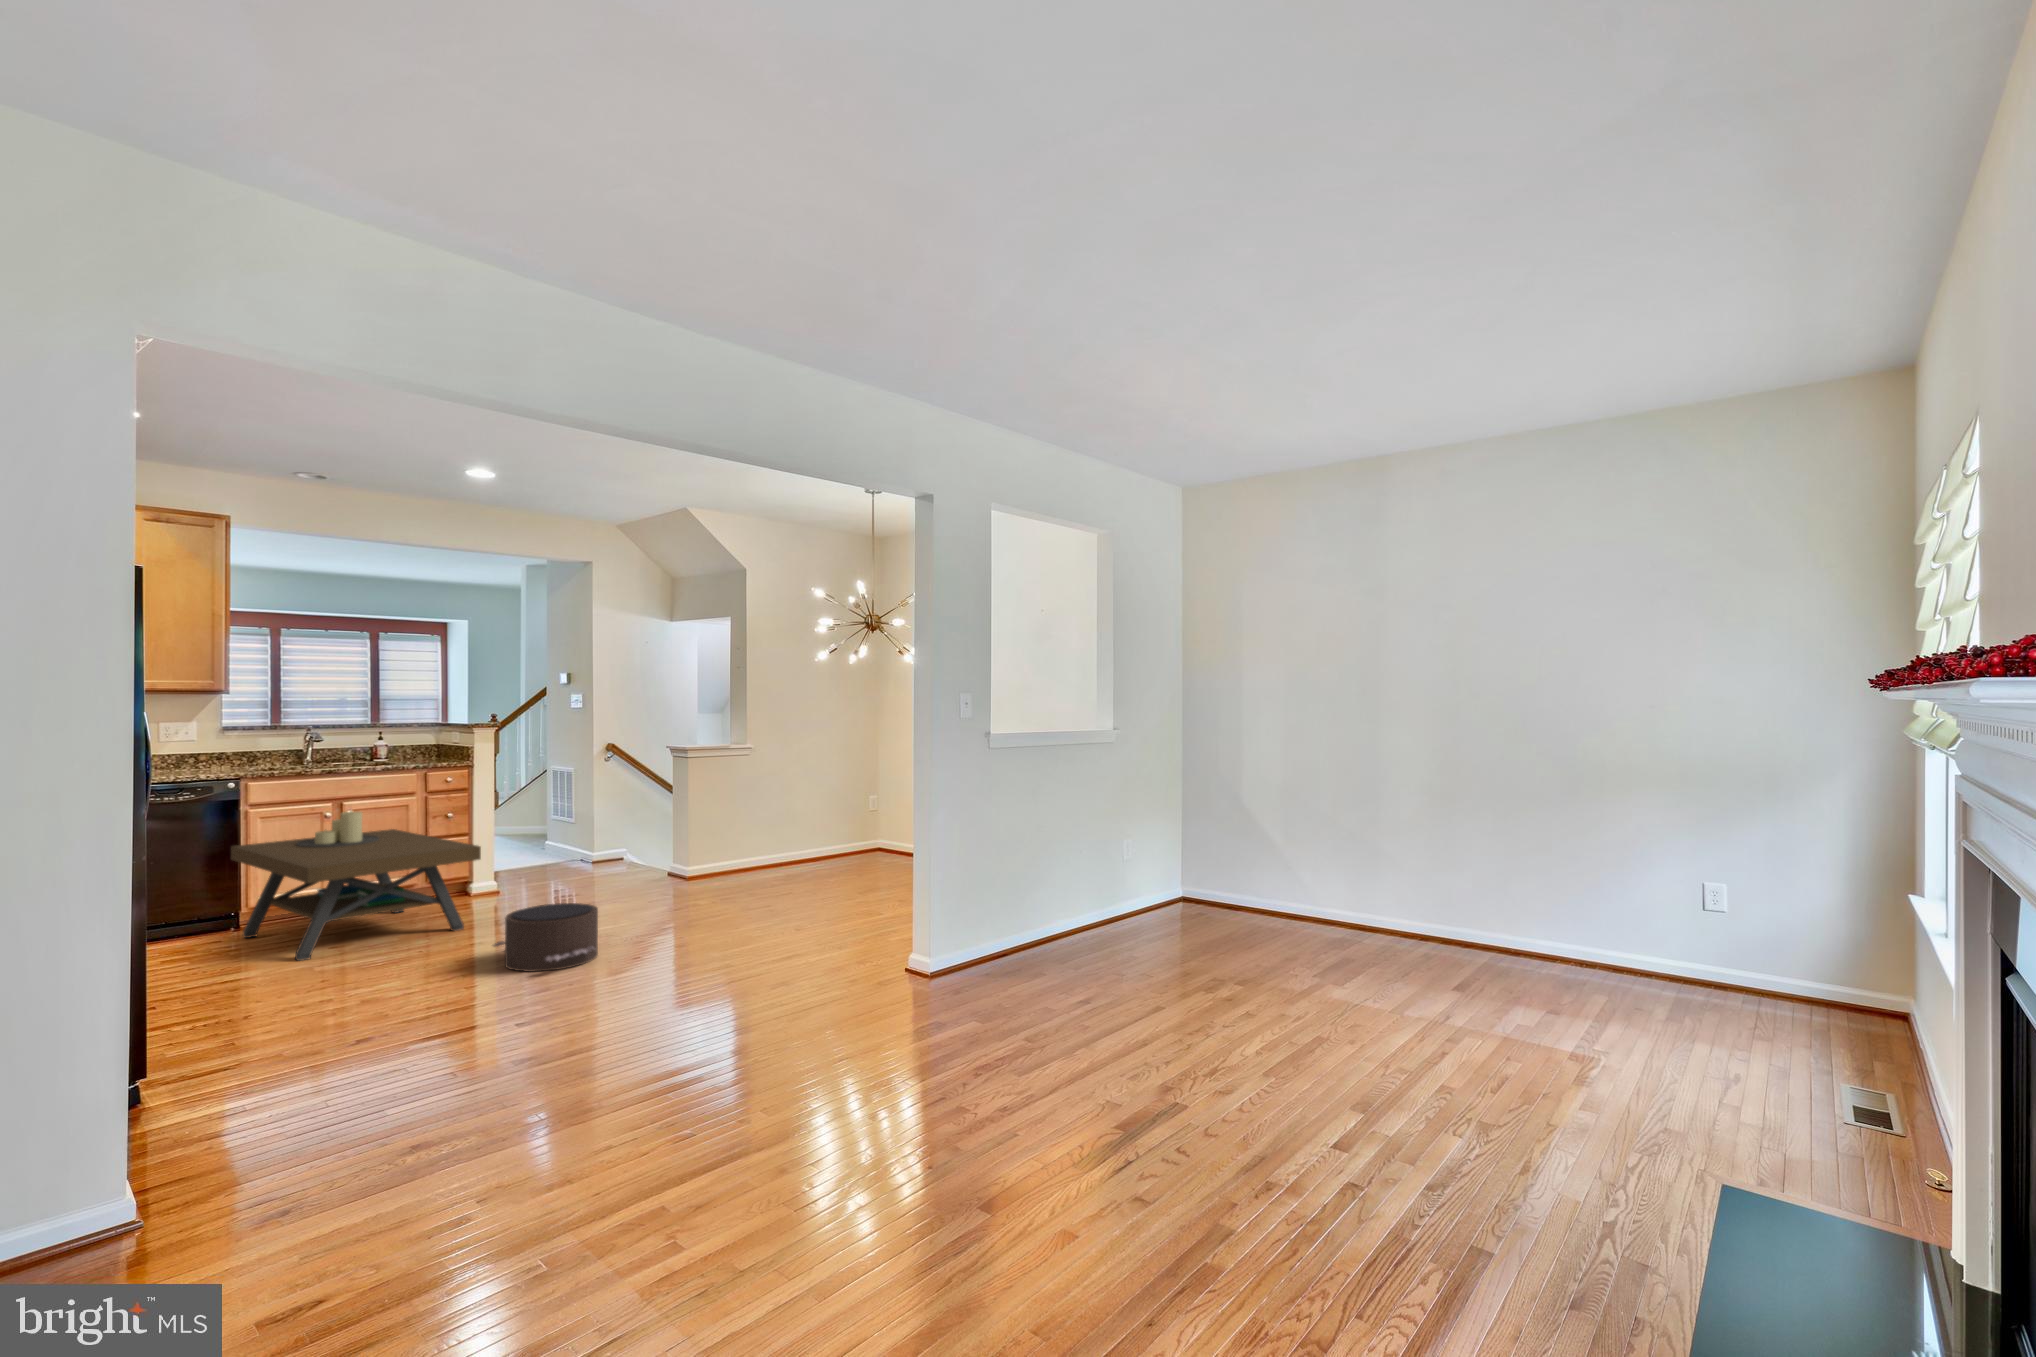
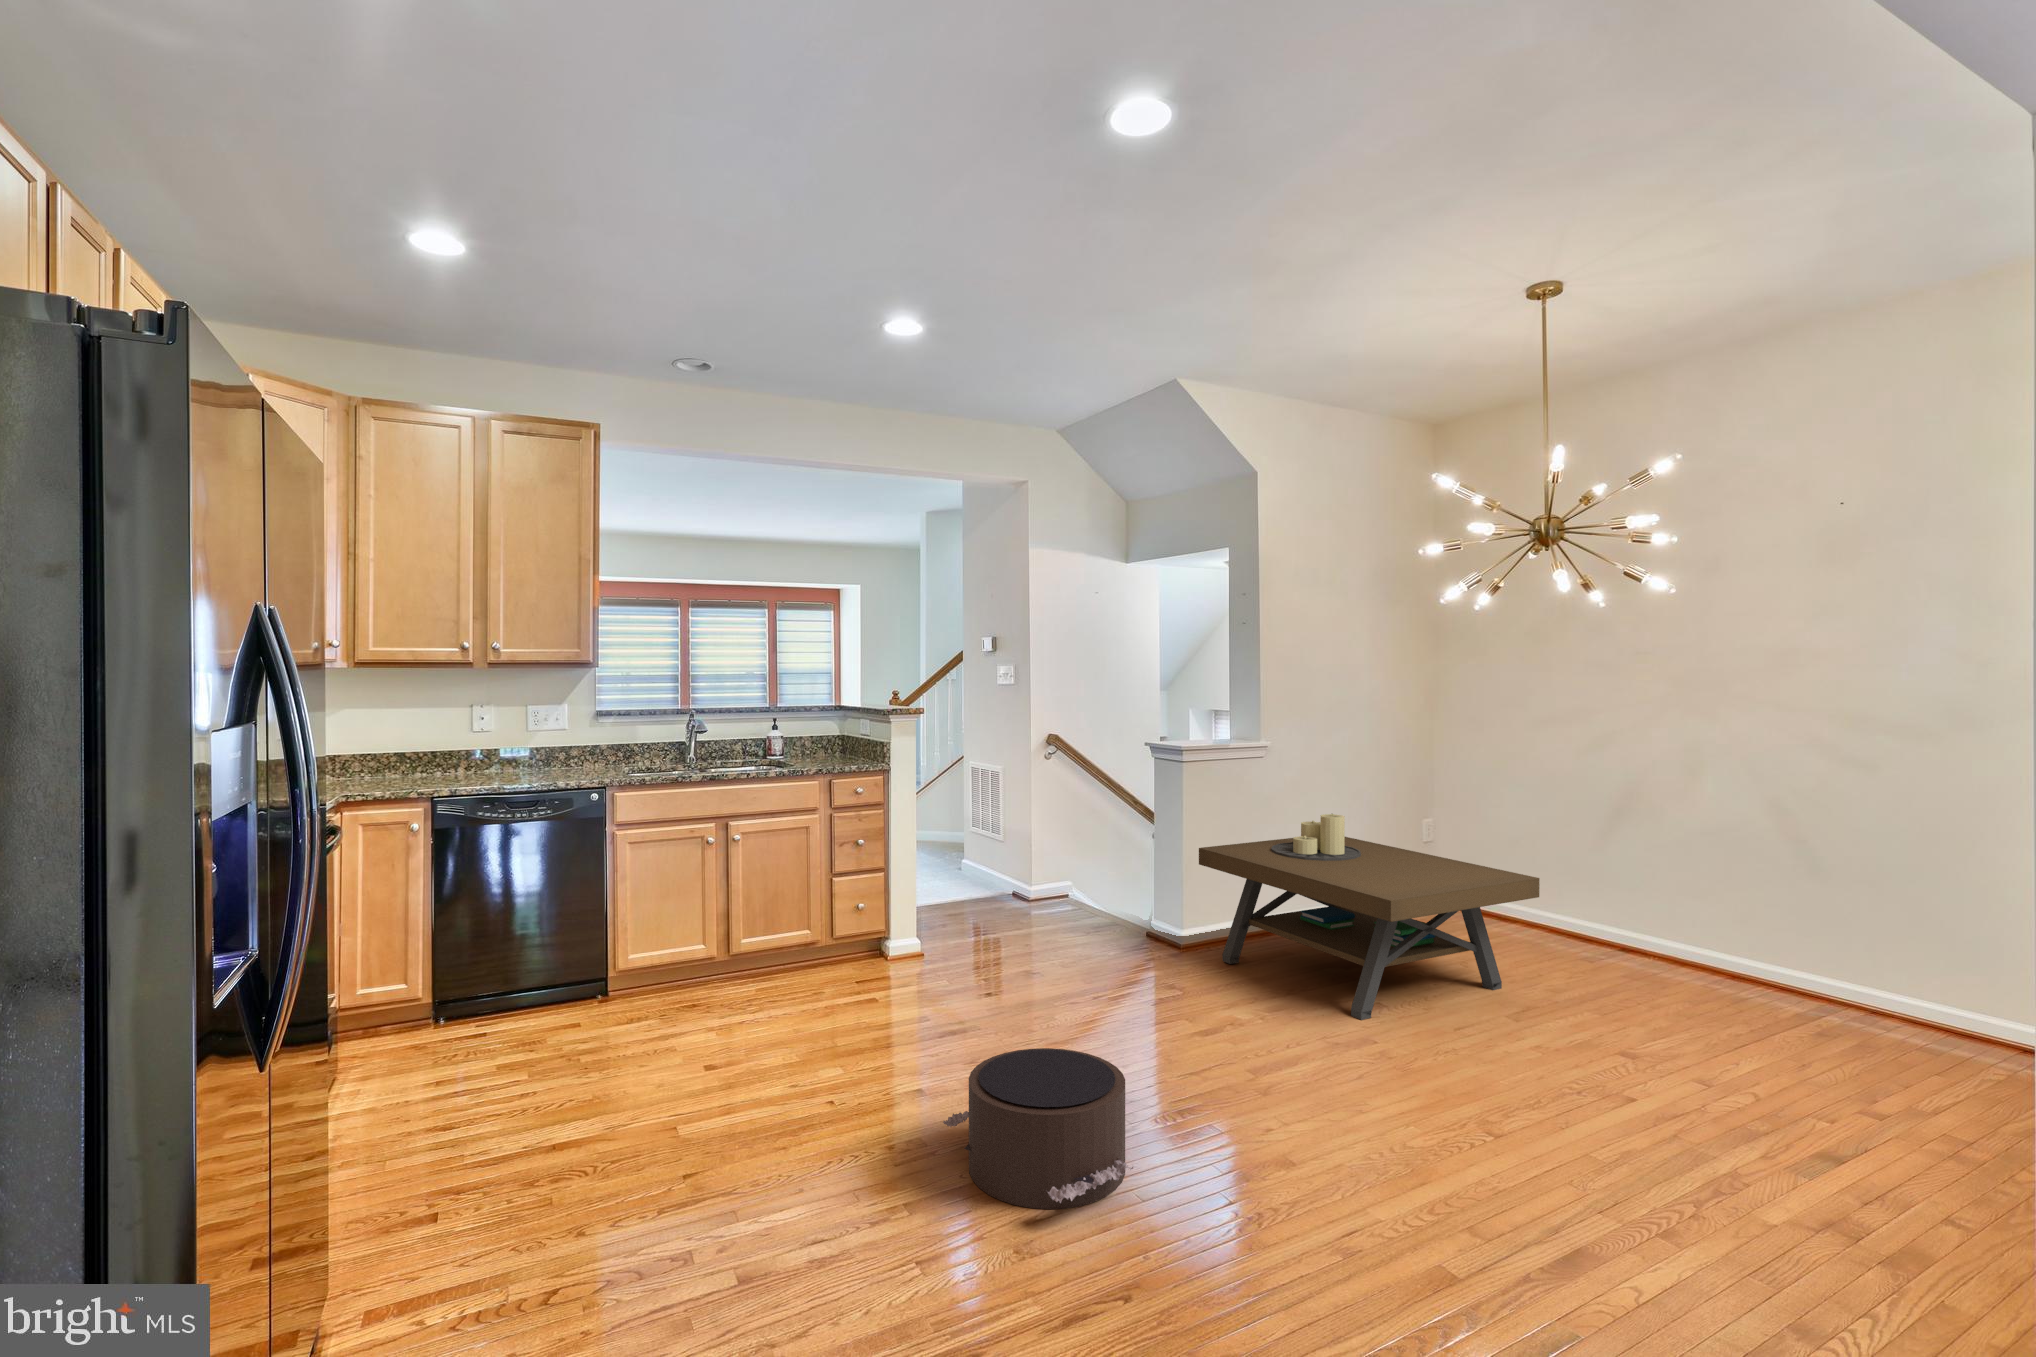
coffee table: present [231,811,481,961] -> present [1199,814,1540,1020]

